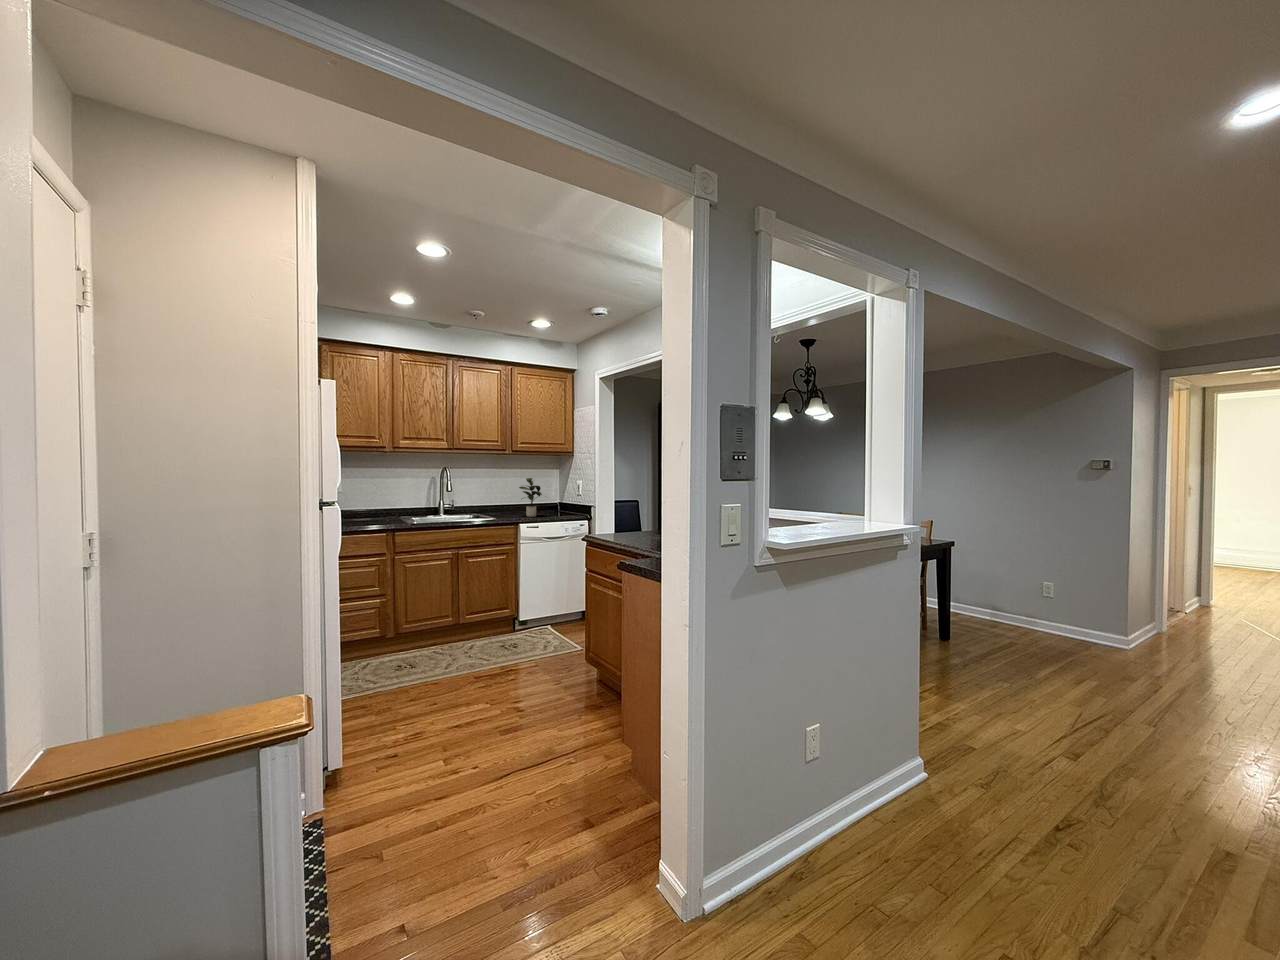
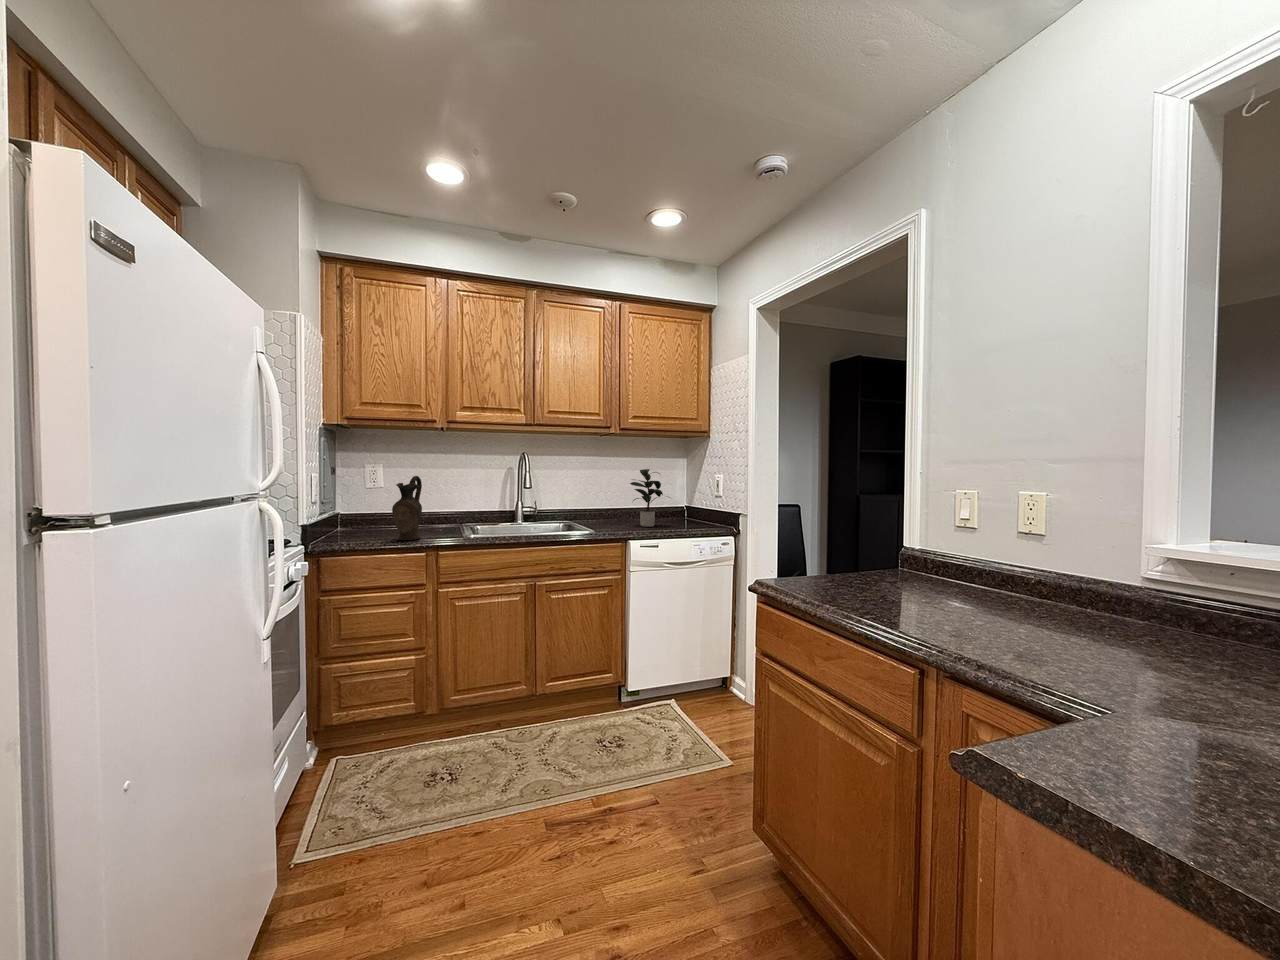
ceramic pitcher: none [361,484,380,526] -> present [392,476,422,540]

